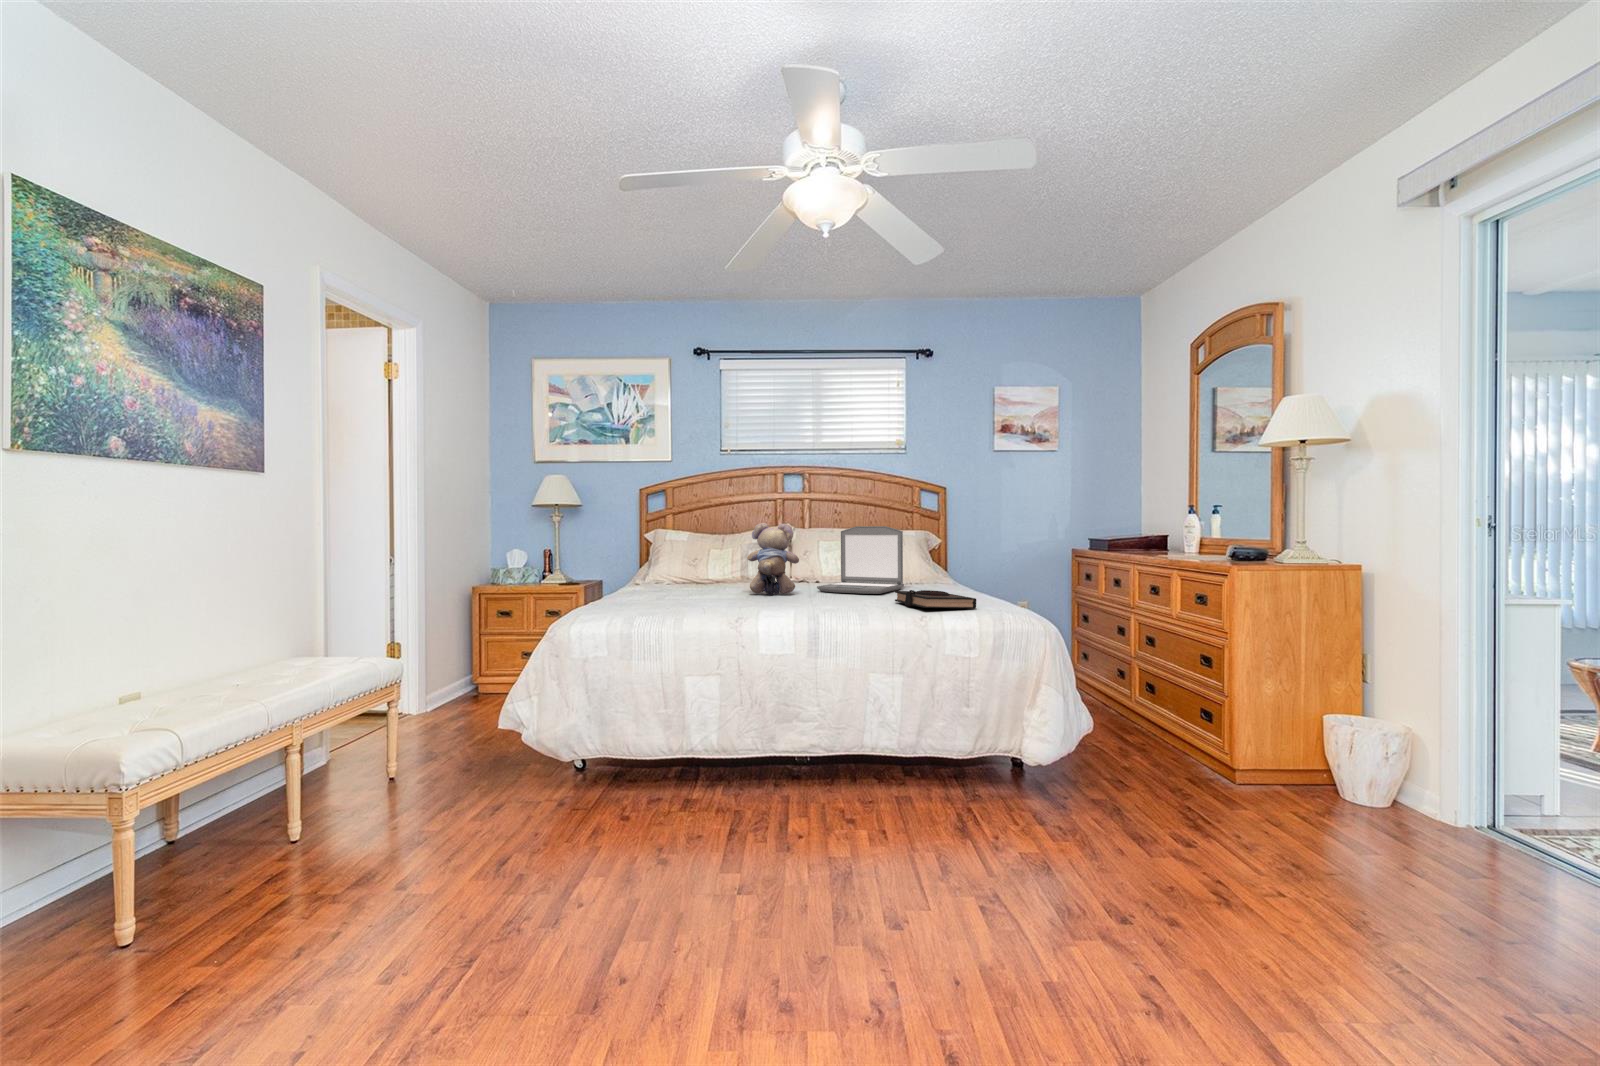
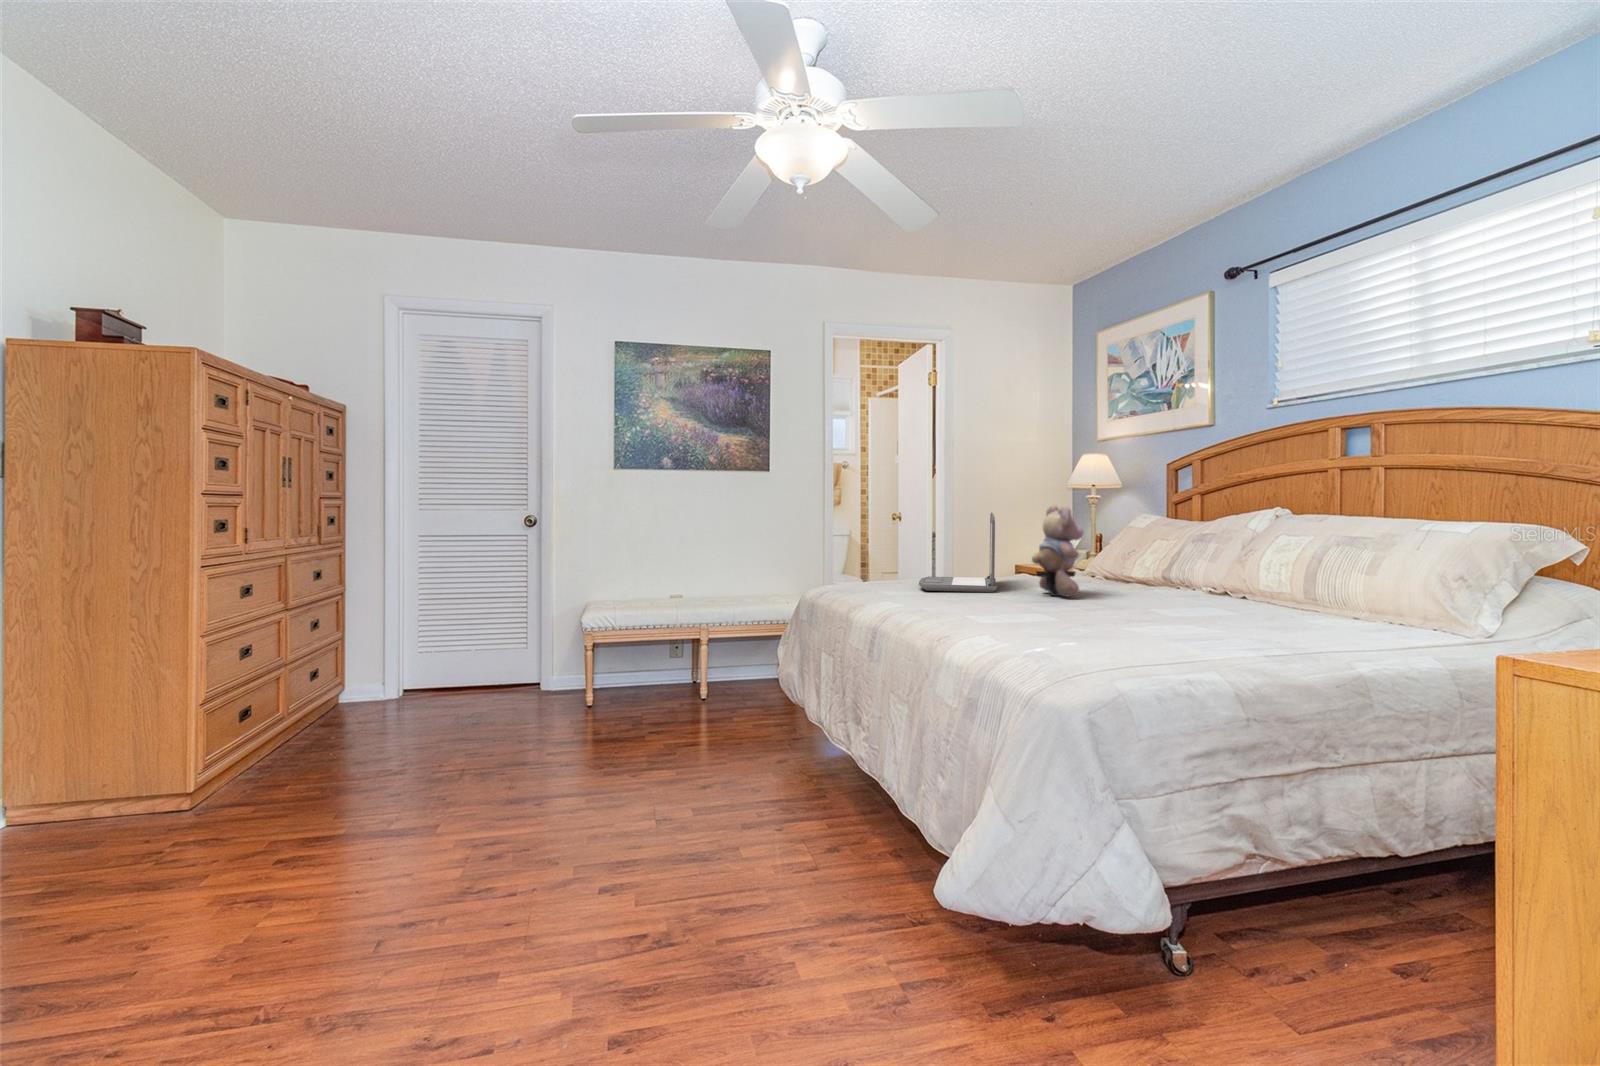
laptop: present [817,526,904,594] -> present [919,512,997,592]
book: present [895,590,976,609] -> none [1010,607,1152,650]

